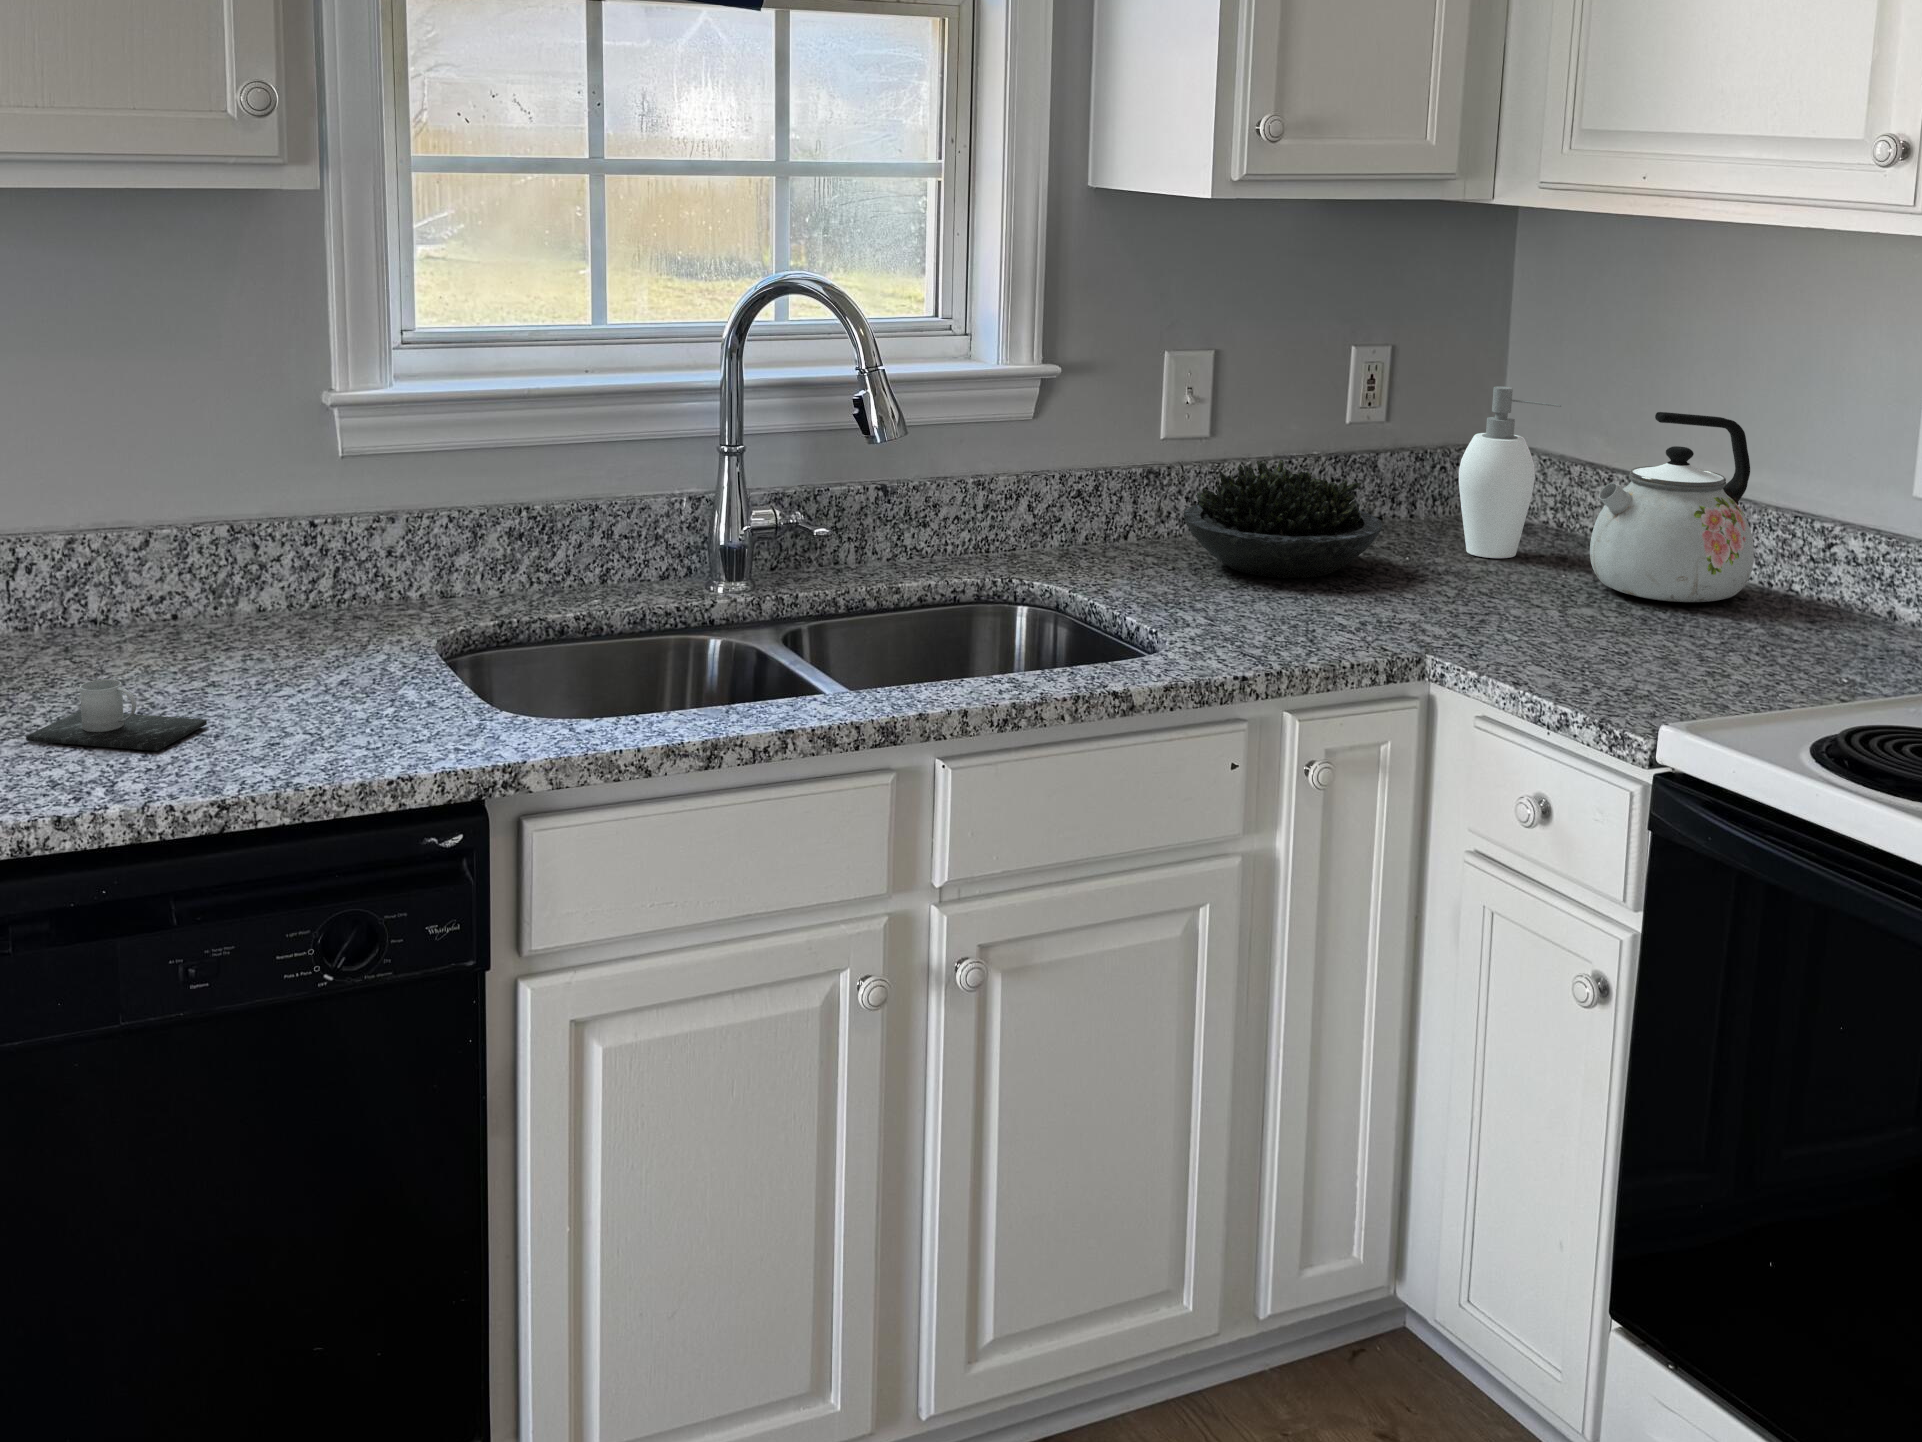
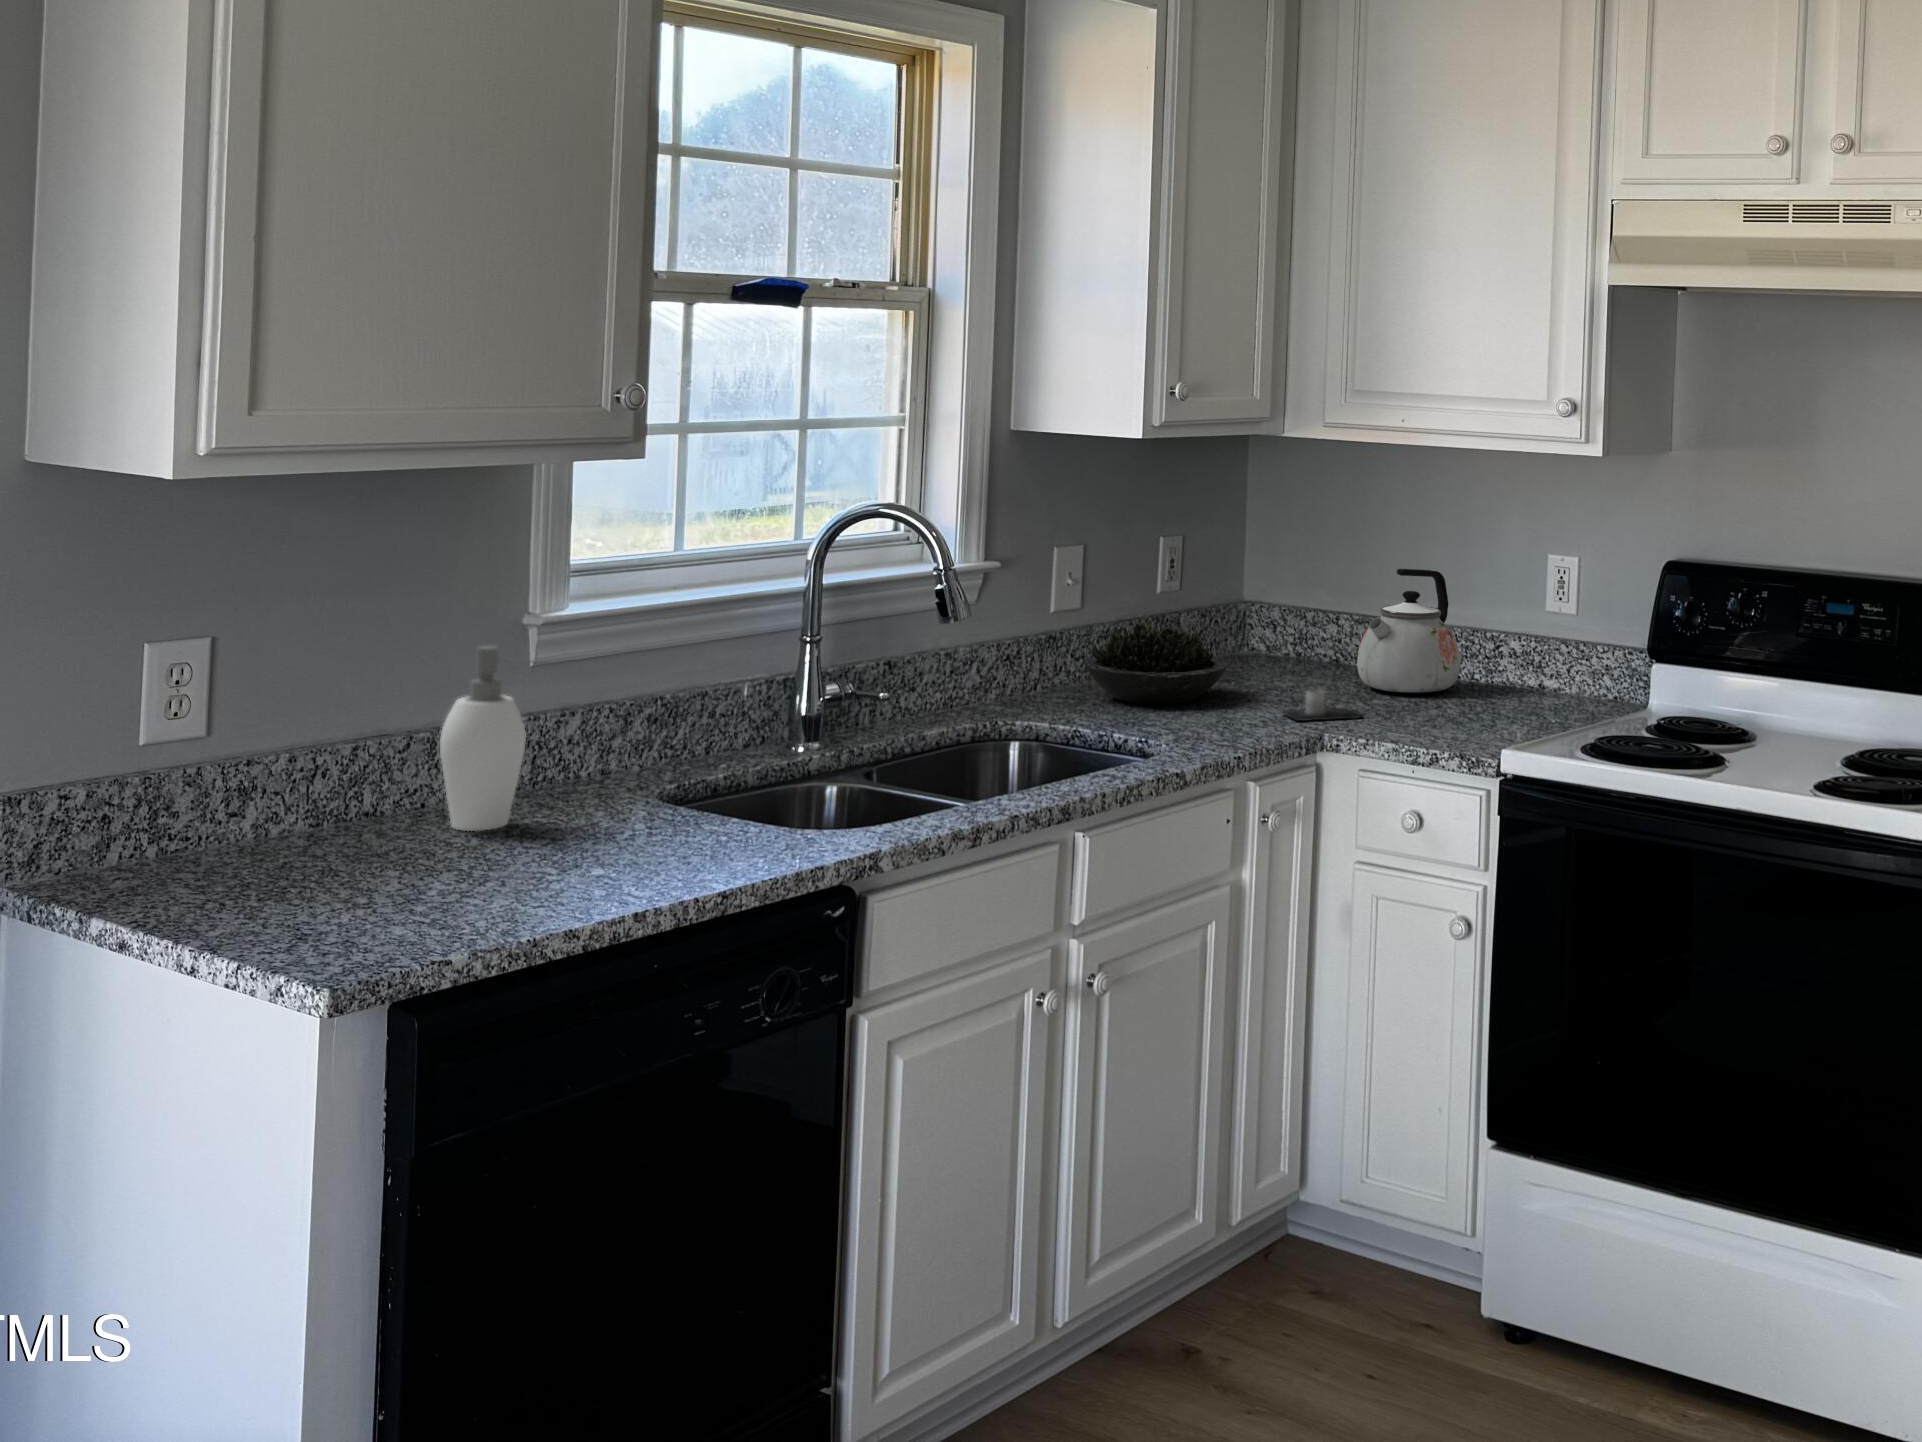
soap dispenser: present [1459,386,1561,558] -> present [440,646,530,831]
mug: present [26,680,207,751] -> present [1282,689,1362,721]

